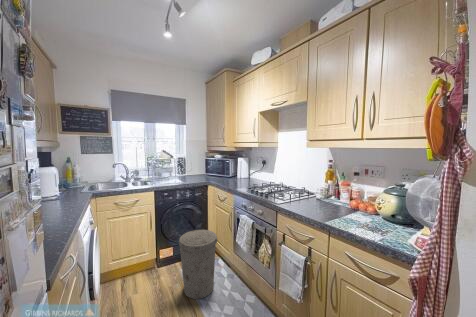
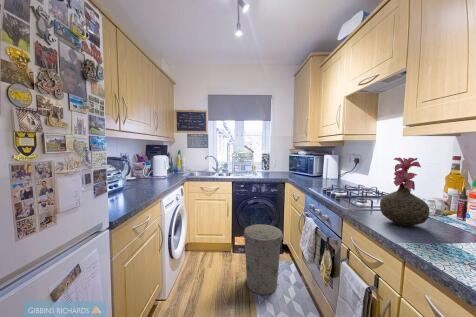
vase: none [301,164,328,211] -> present [380,158,430,227]

